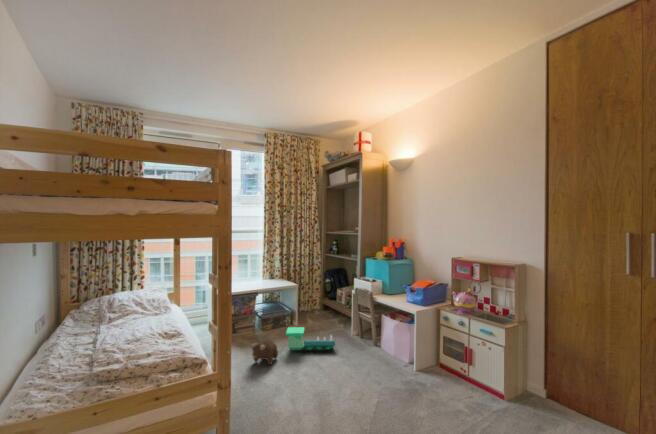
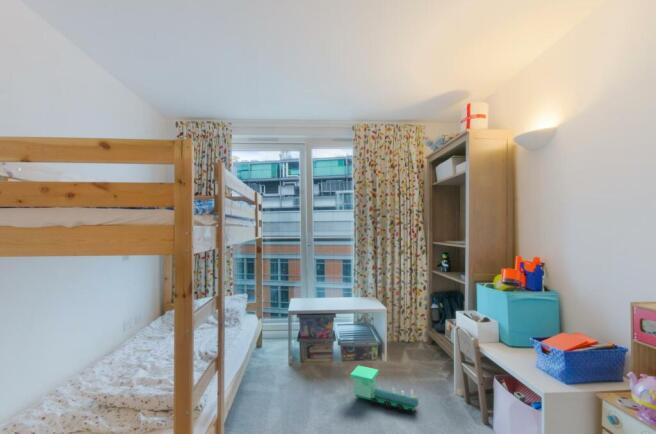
plush toy: present [251,340,278,365] -> none [299,378,337,414]

